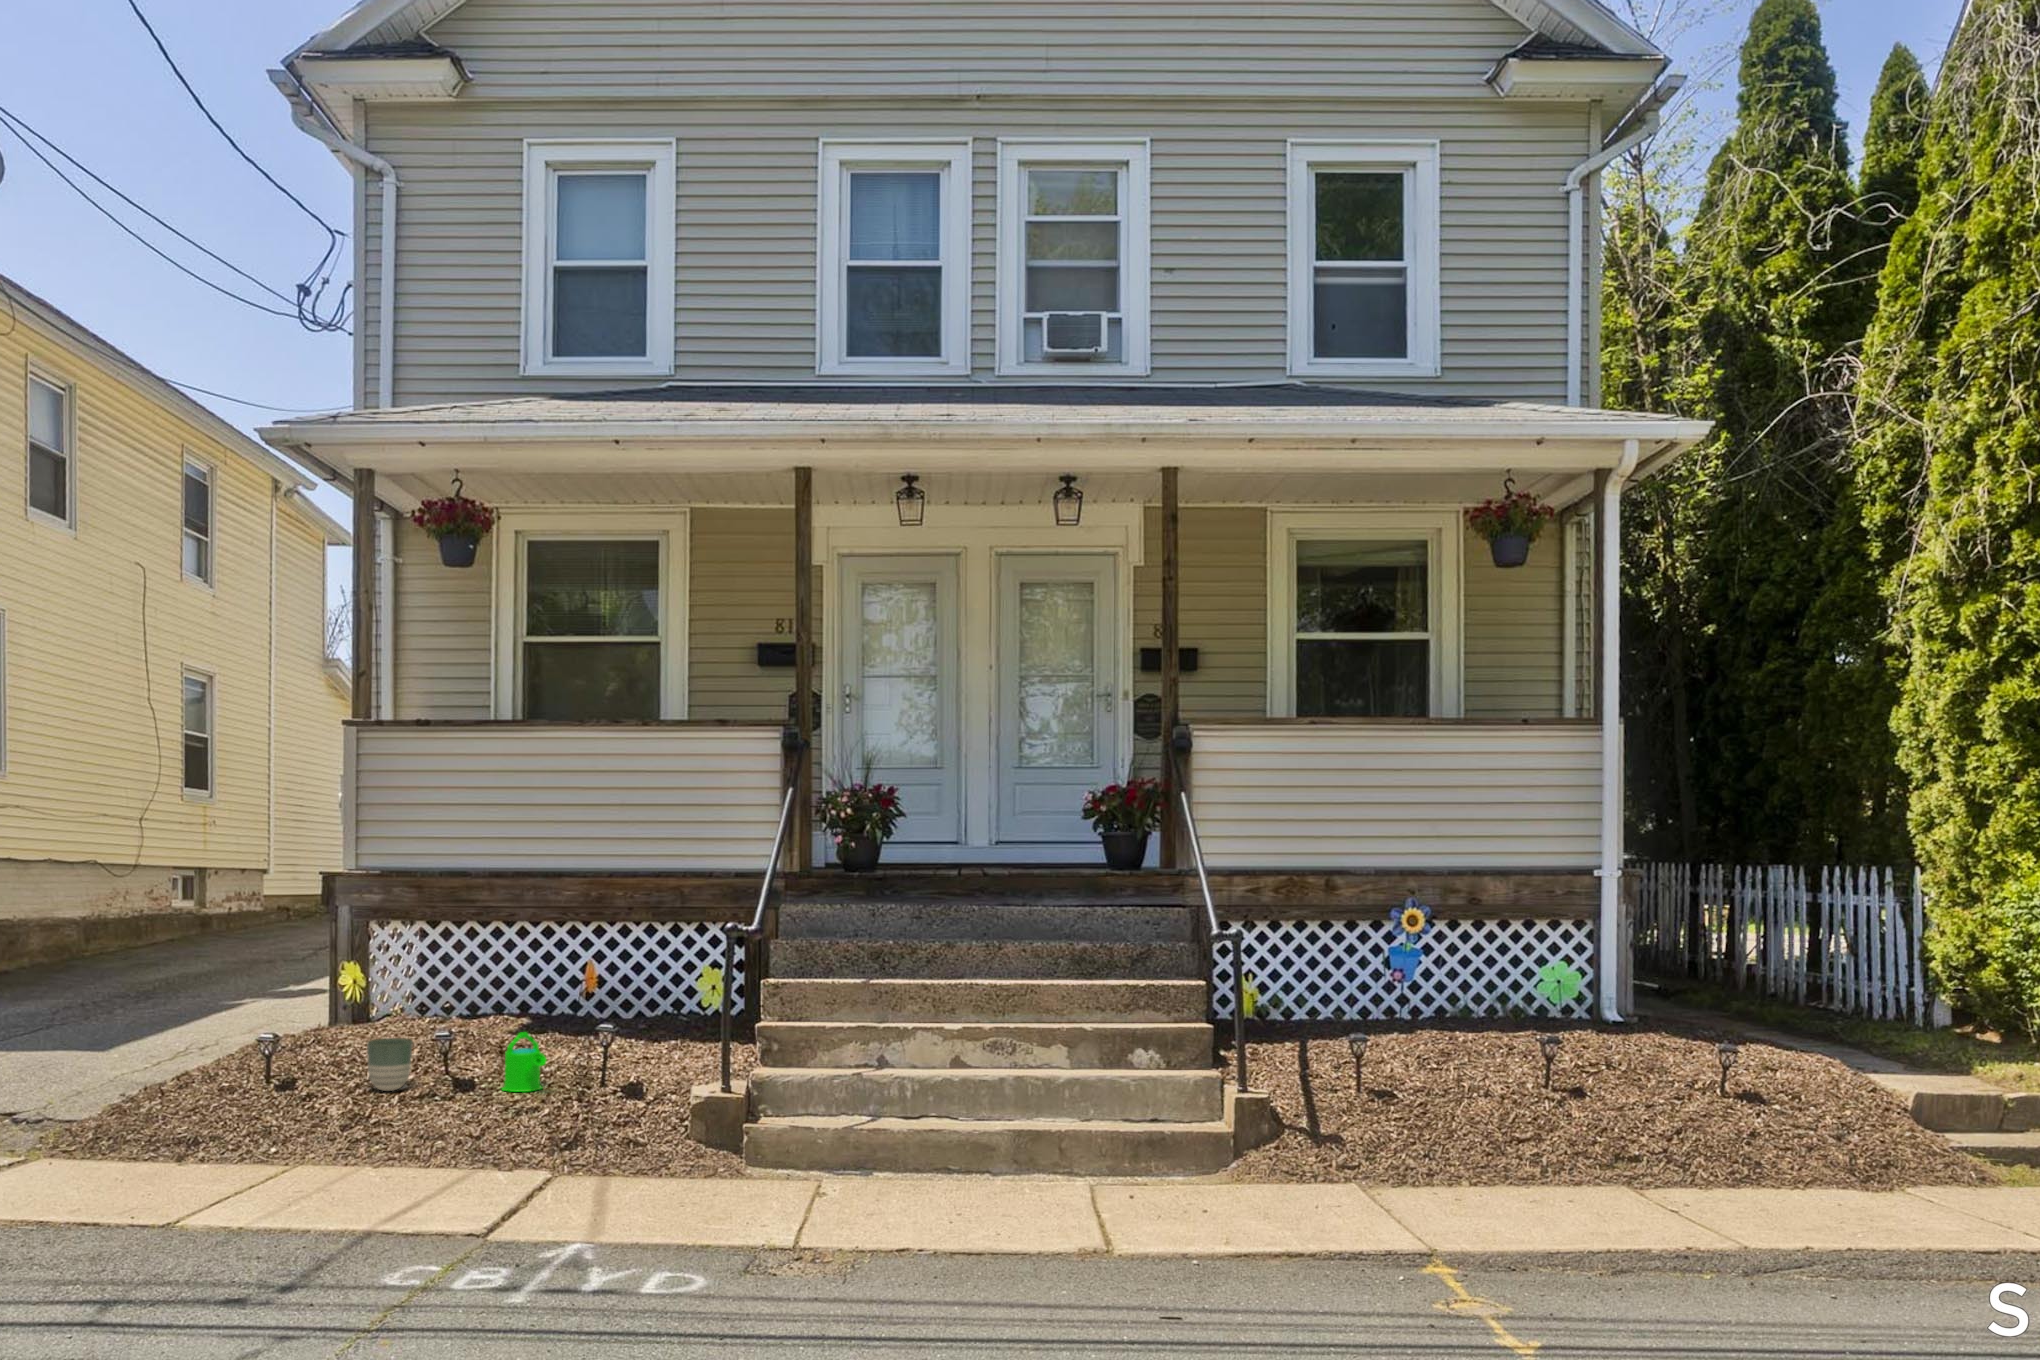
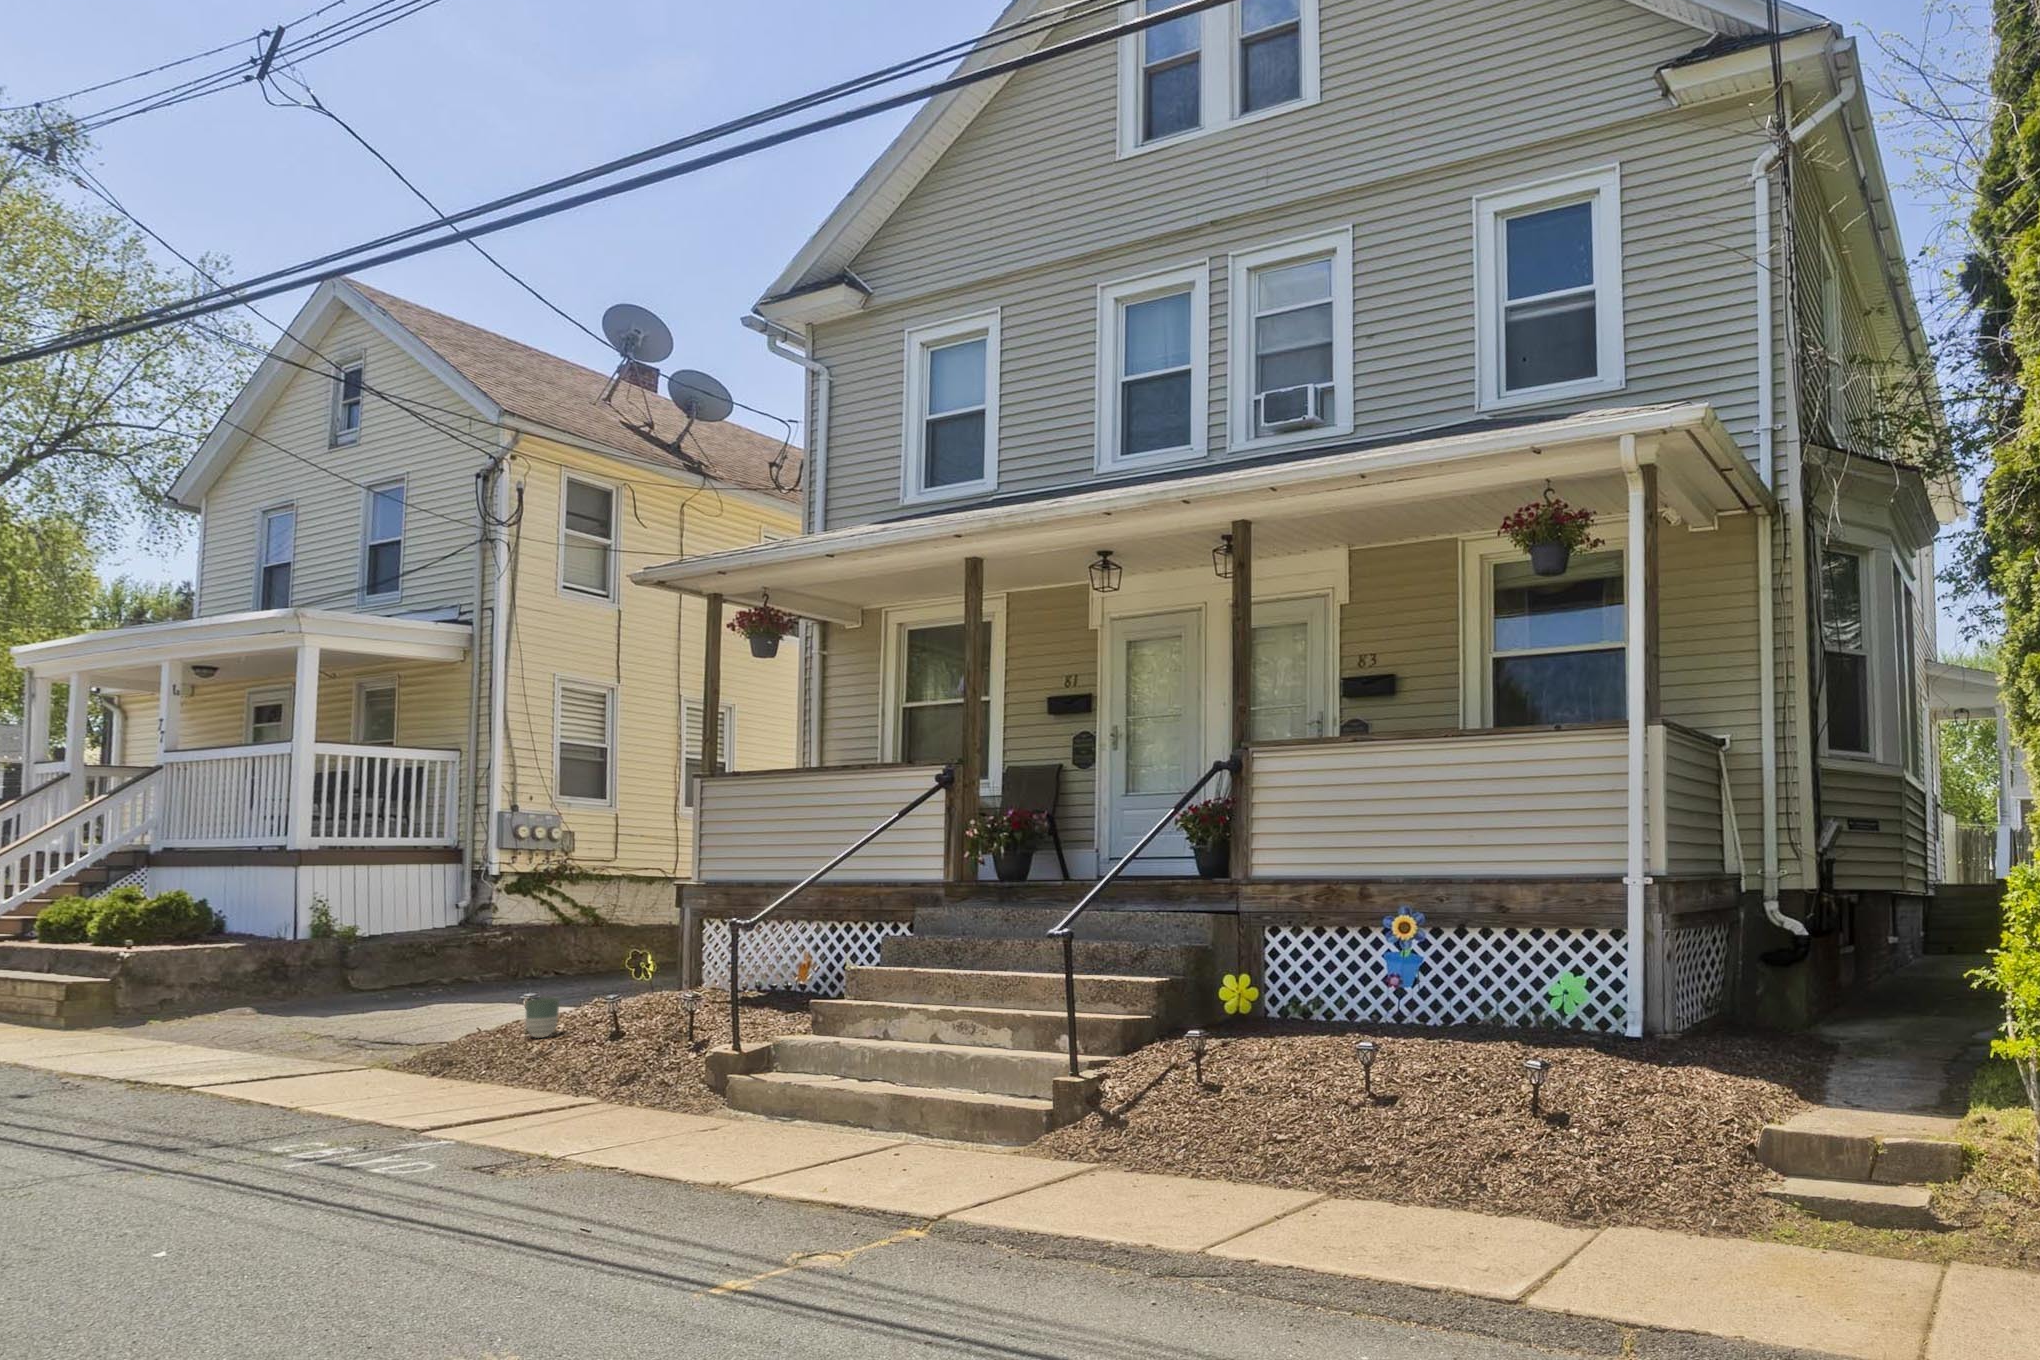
watering can: present [502,1032,547,1092] -> none [601,997,635,1043]

